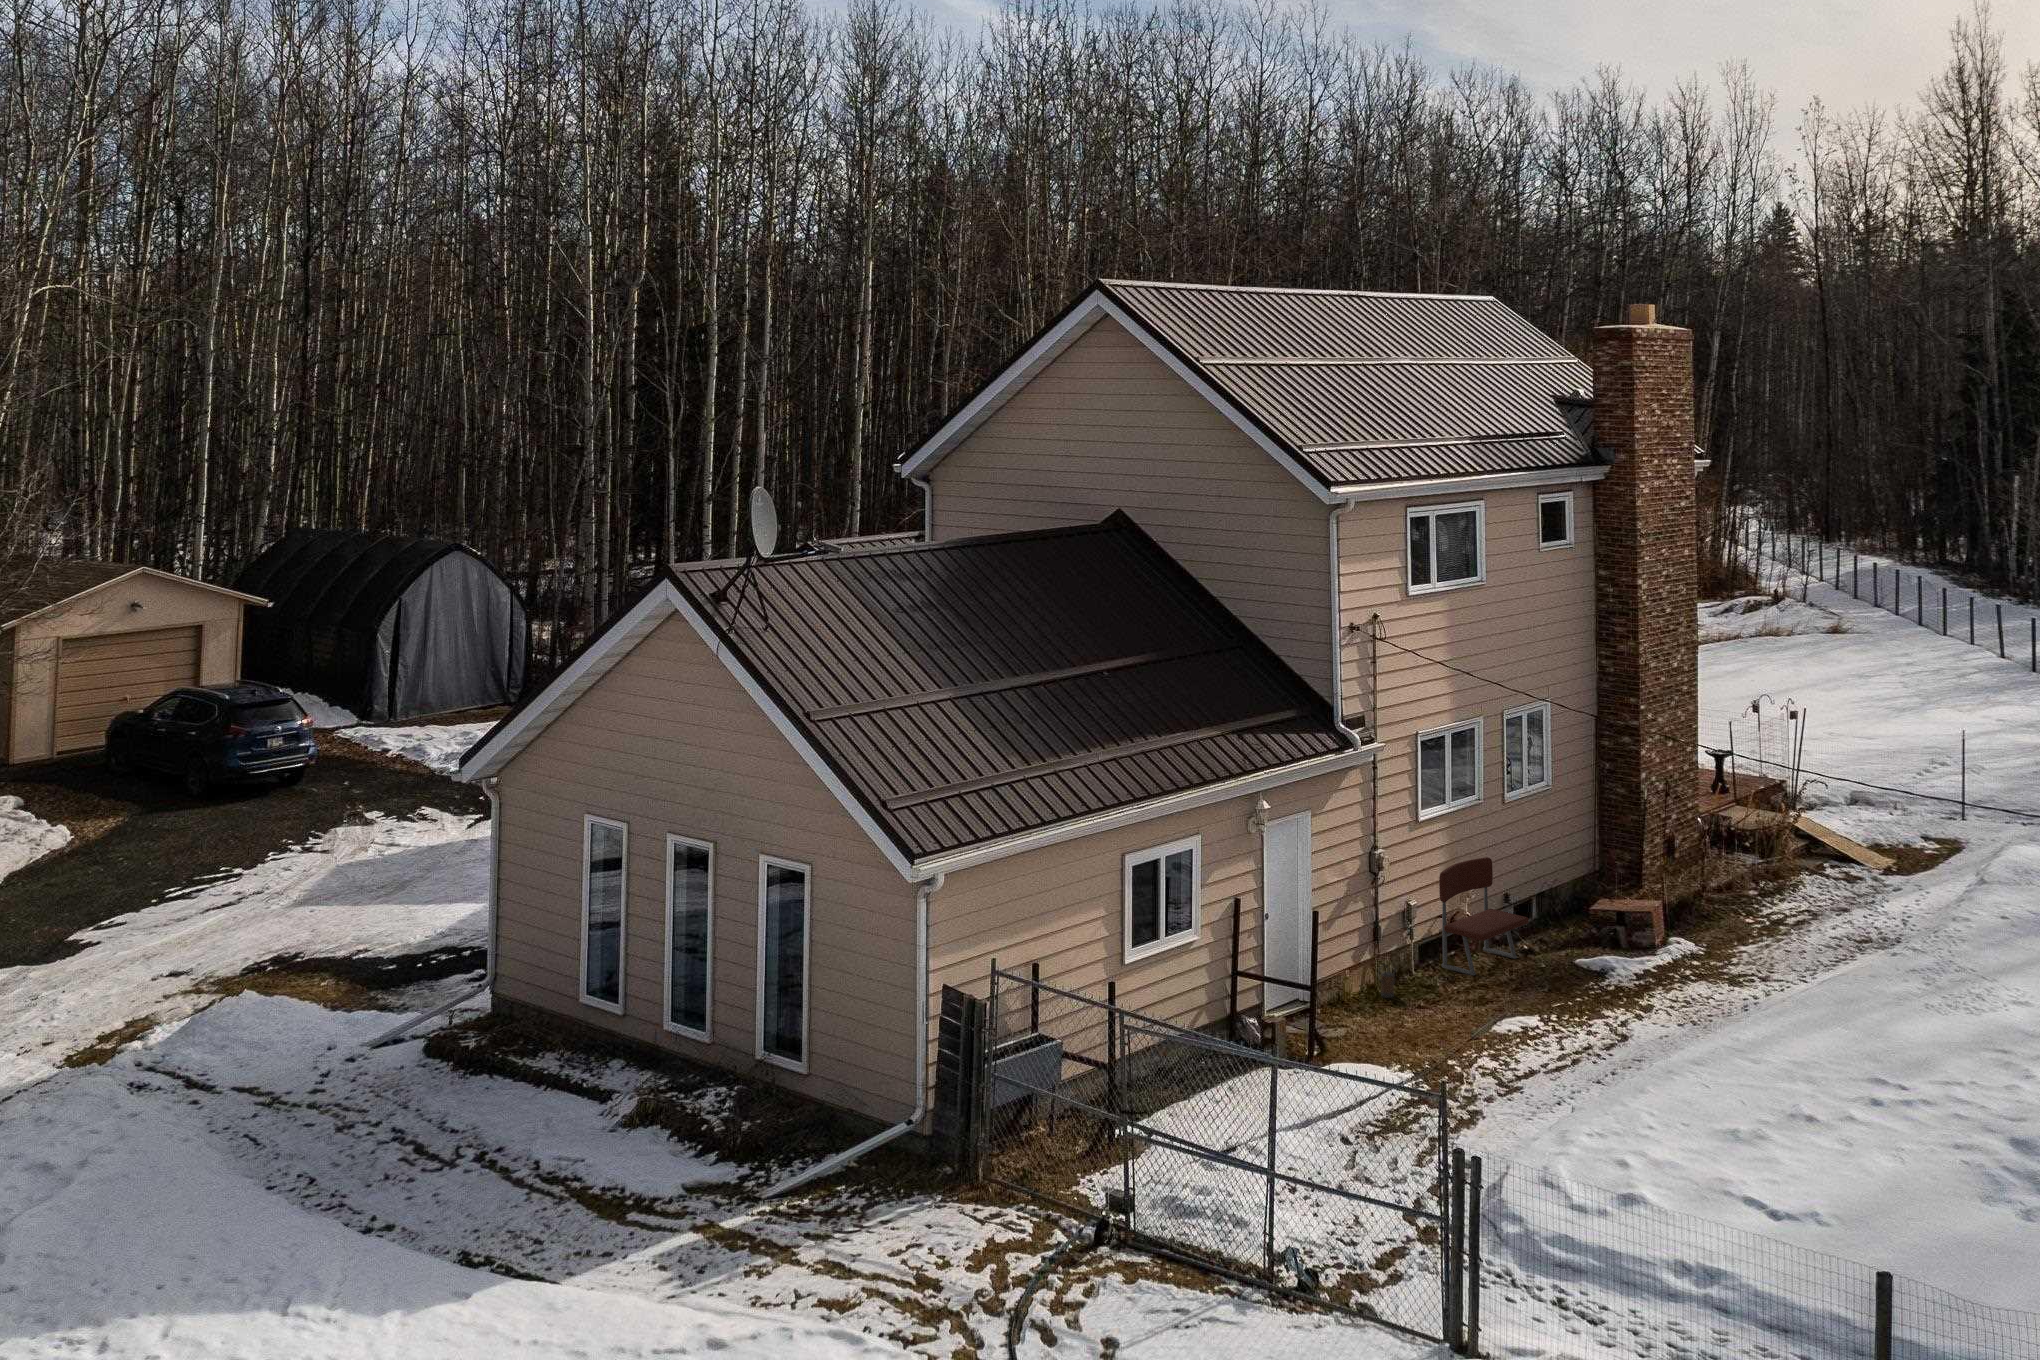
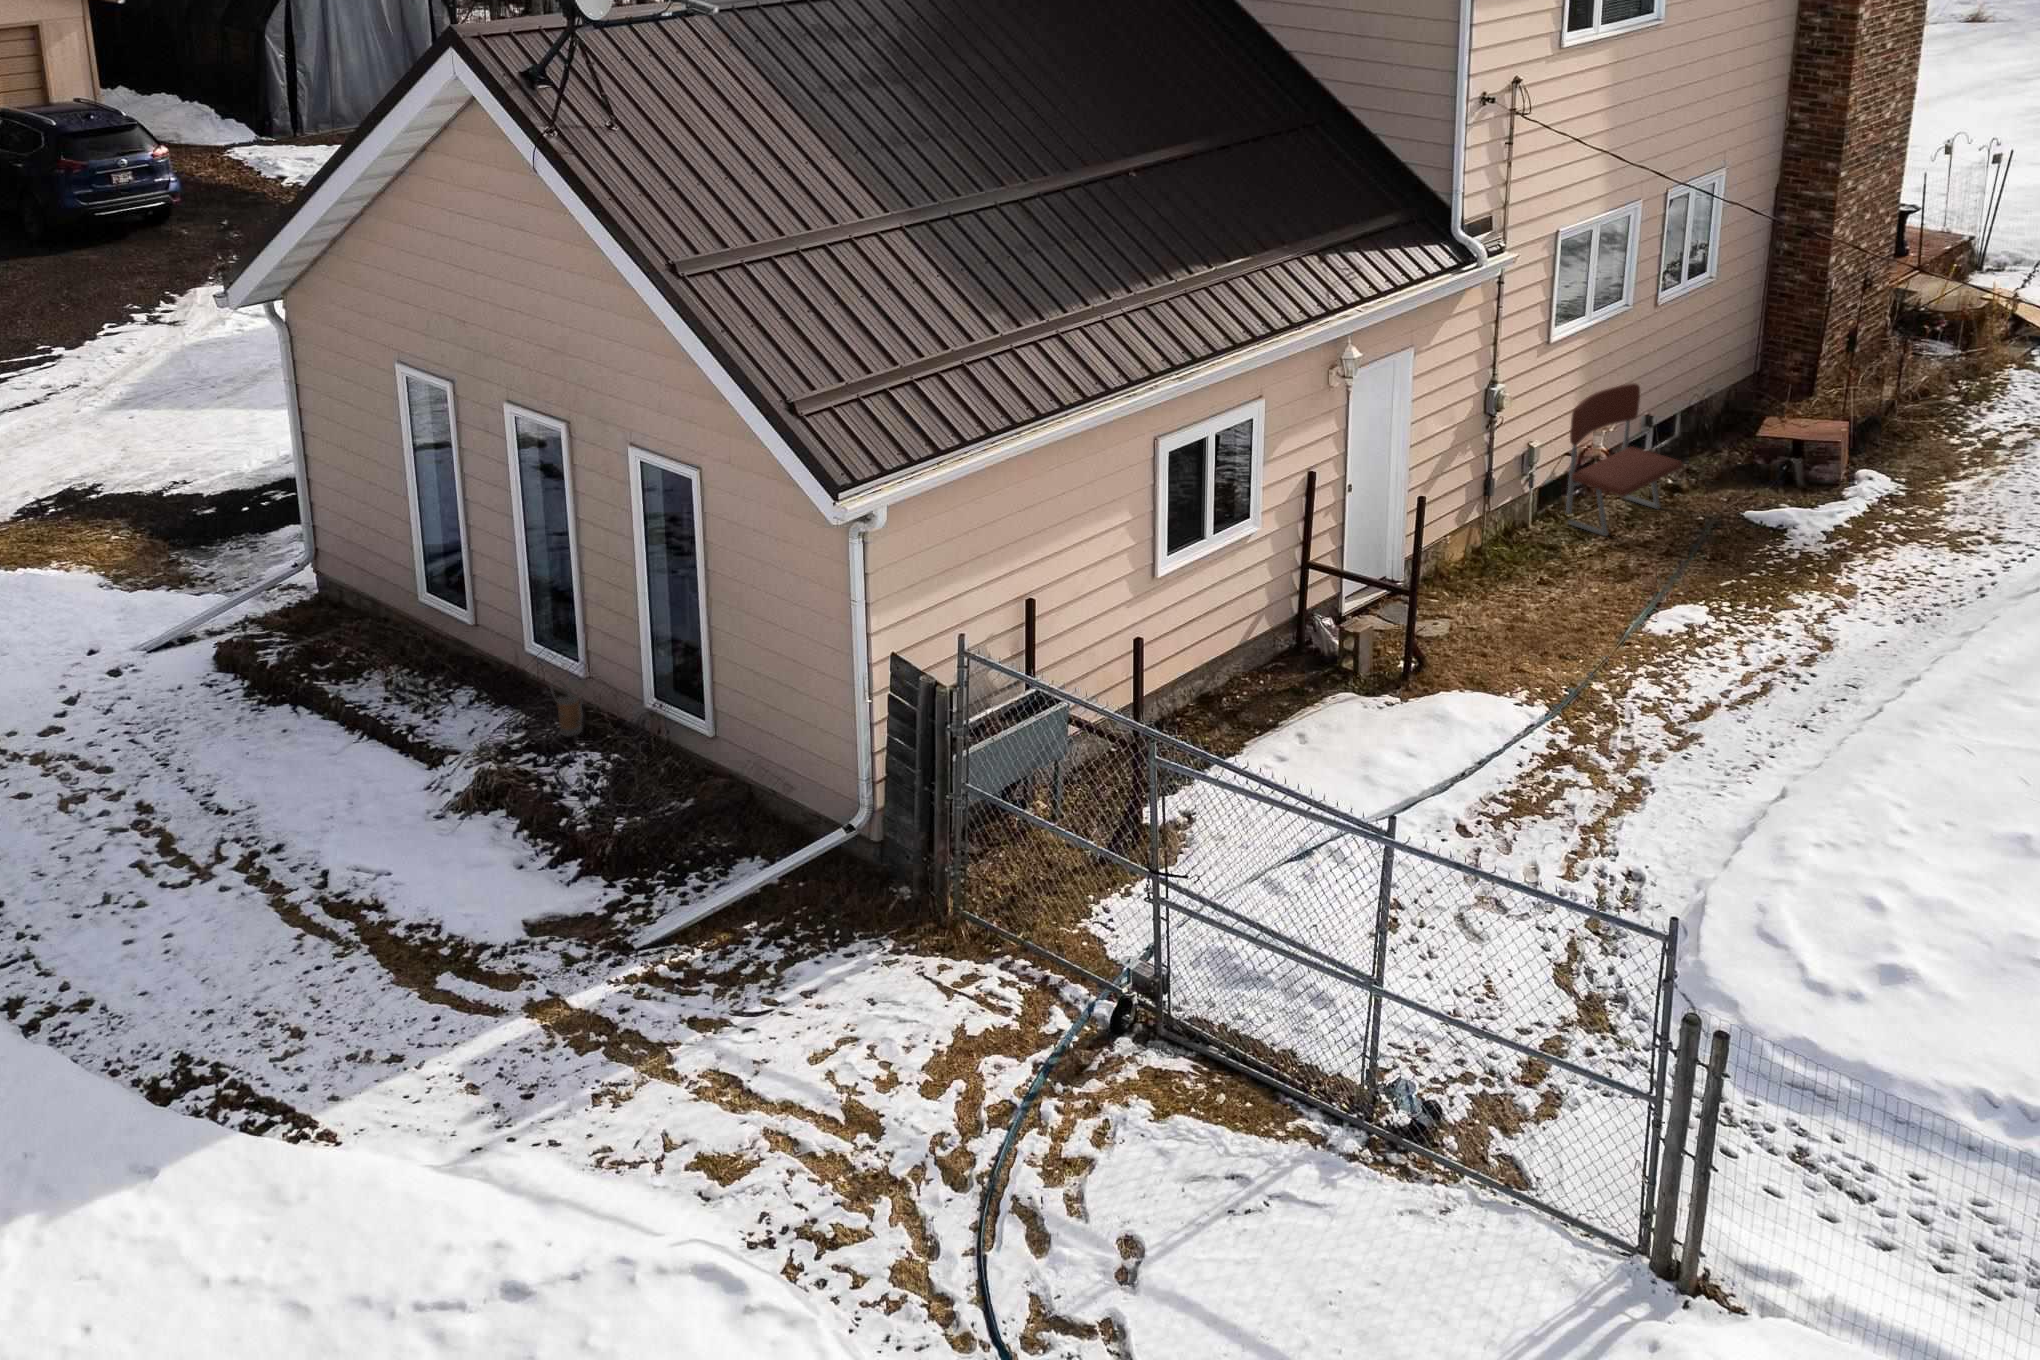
watering can: present [1380,969,1395,998] -> present [551,680,583,736]

